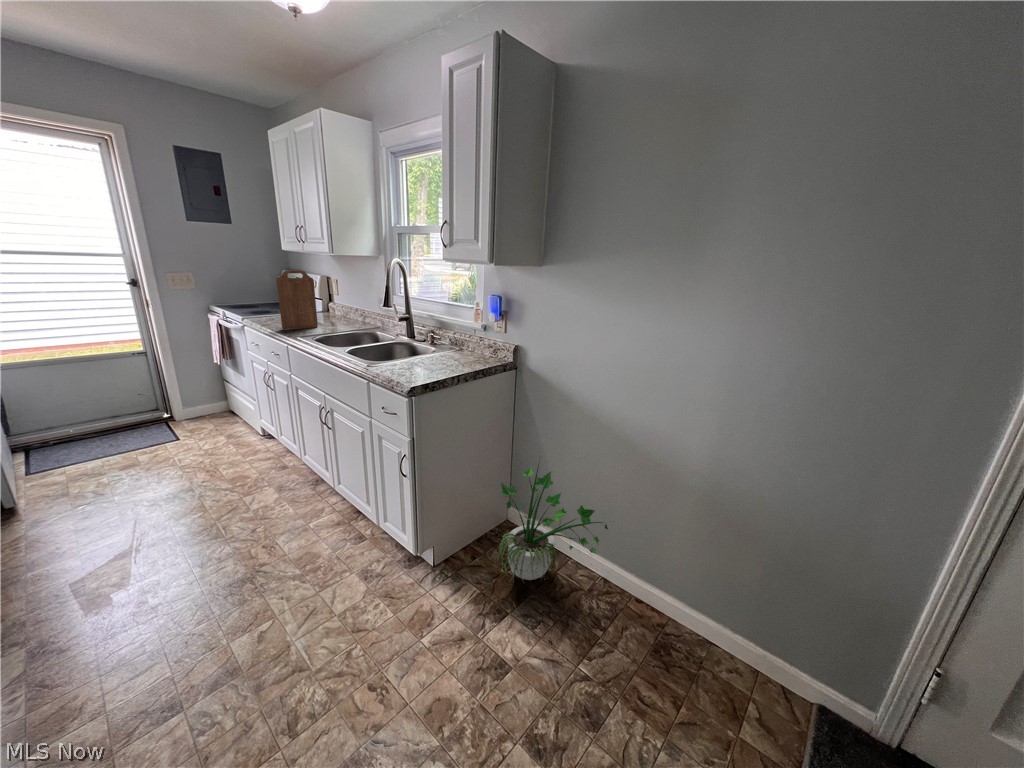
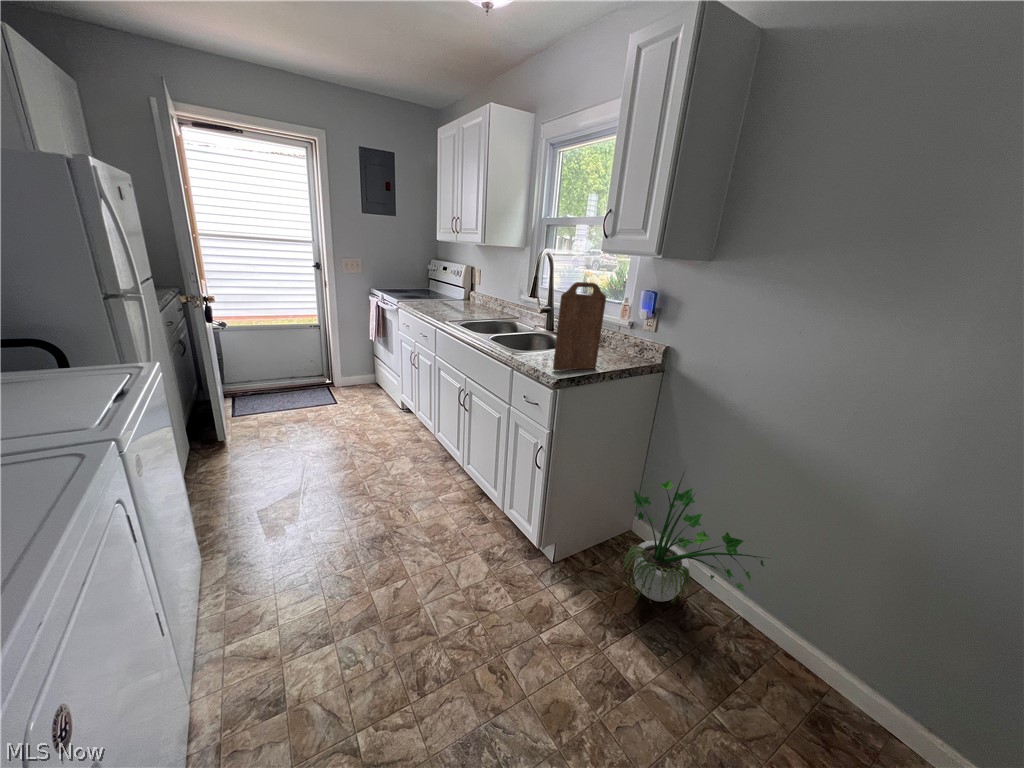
cutting board: present [277,270,318,329] -> present [553,282,606,371]

